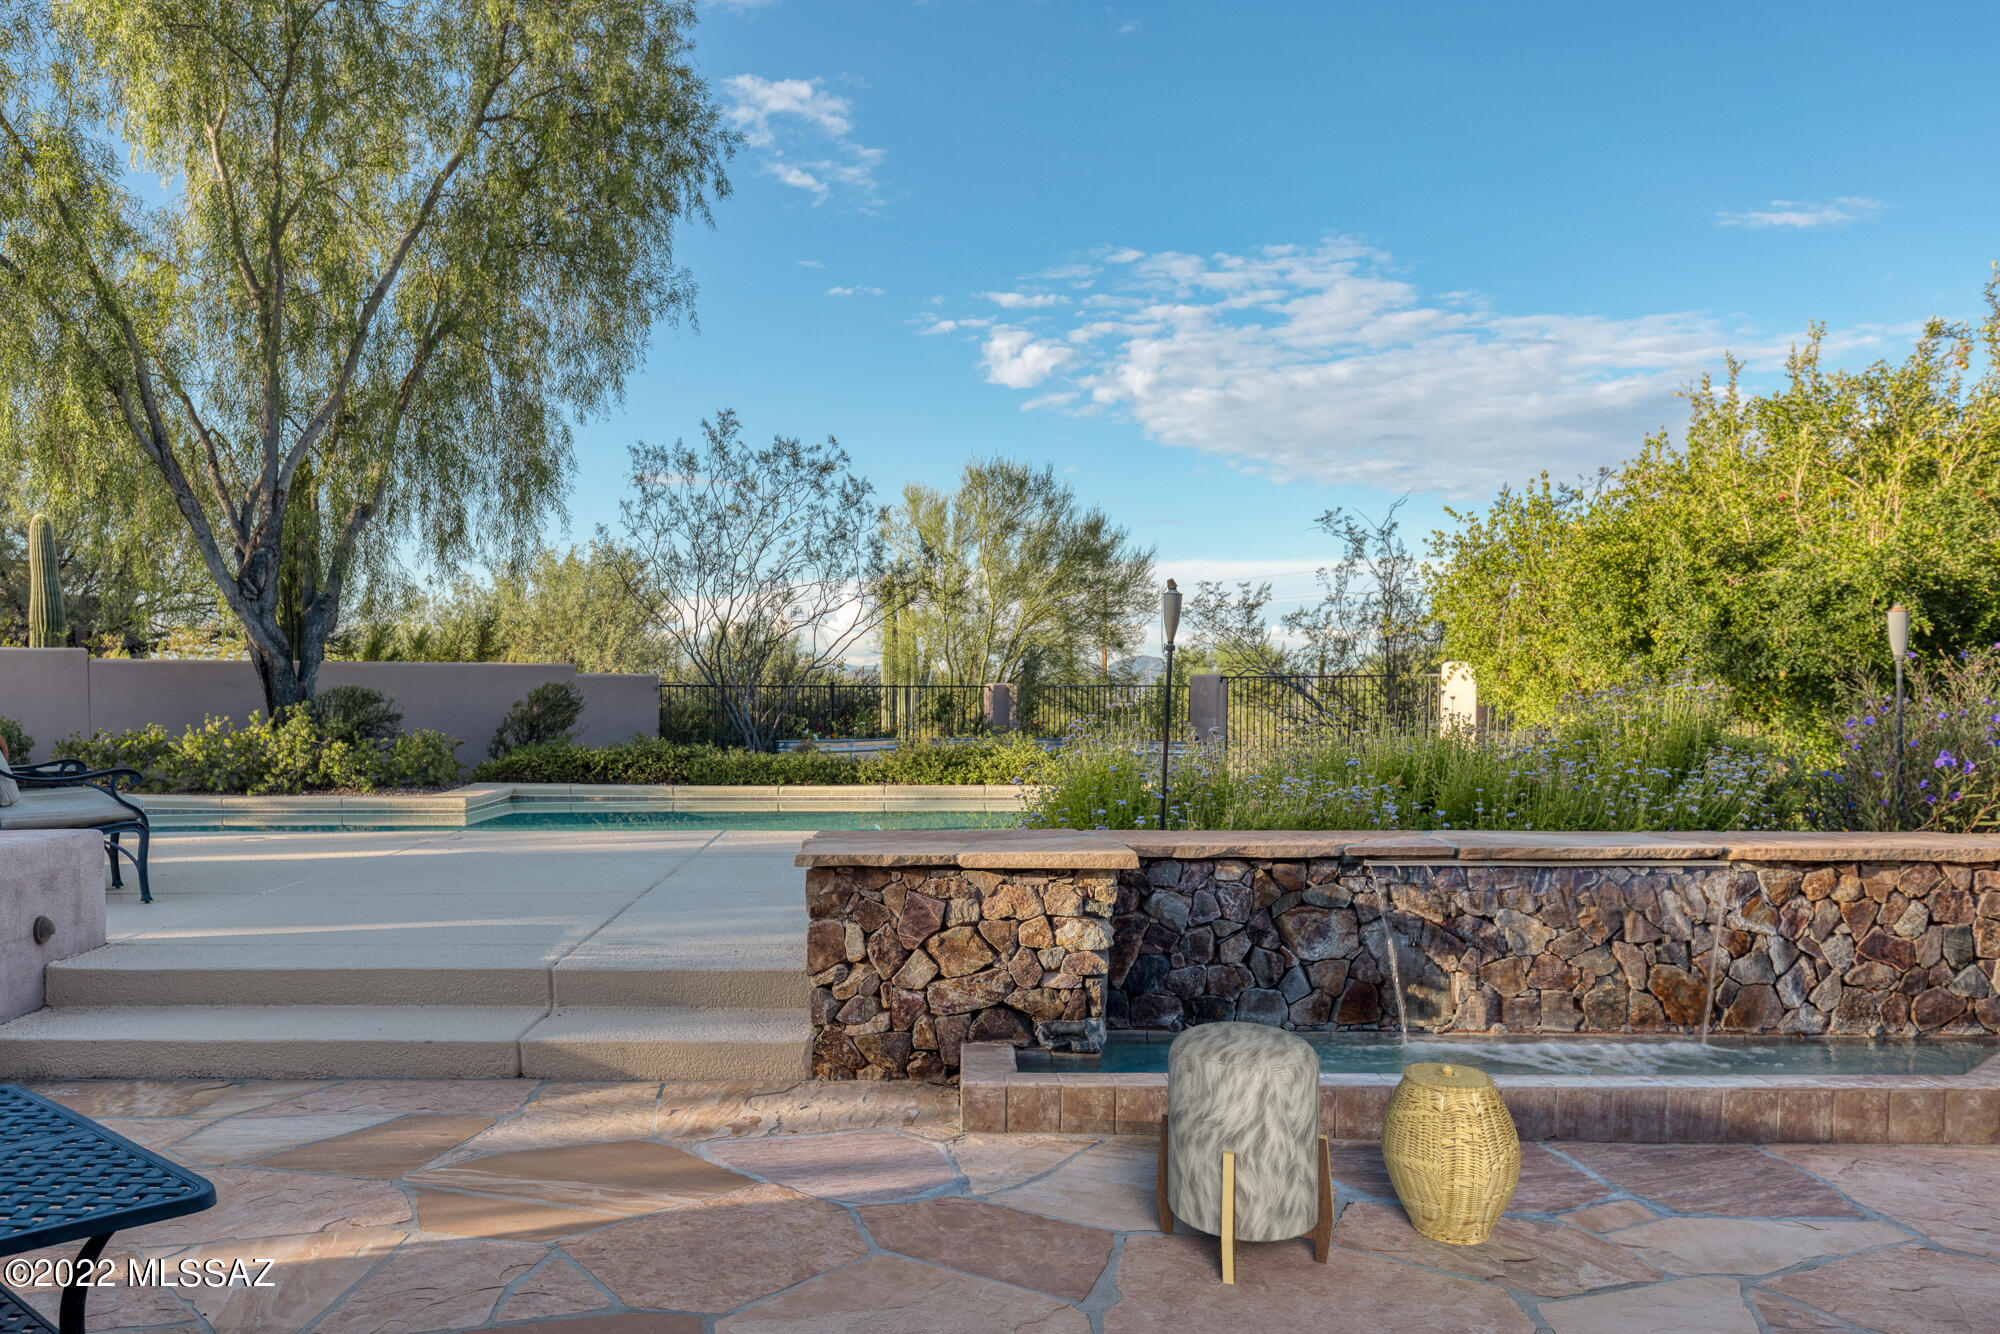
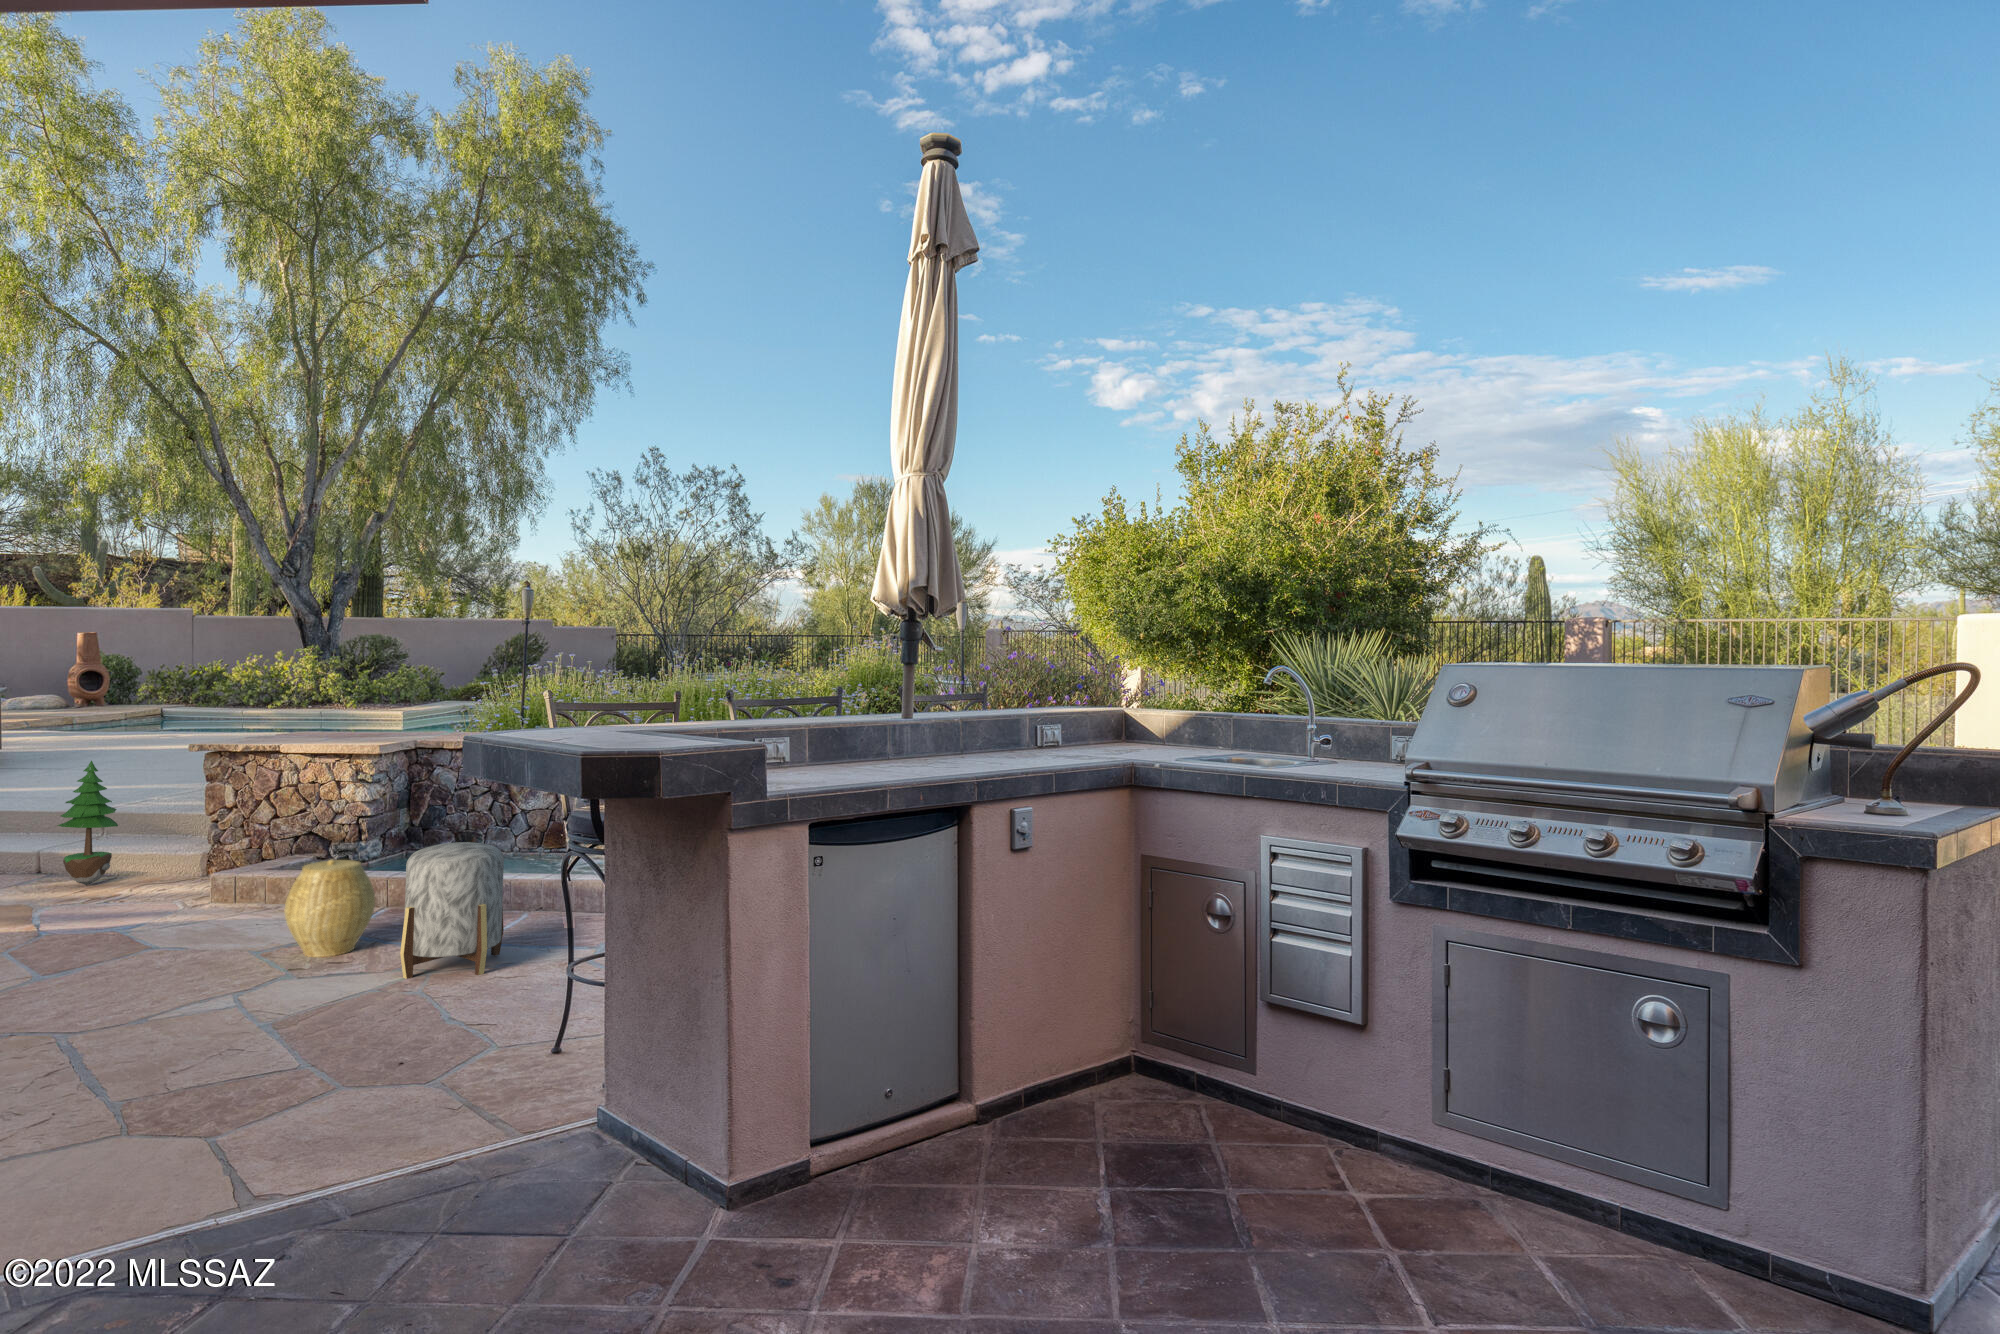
potted tree: none [642,900,721,1114] -> present [58,761,118,885]
stool: present [1155,1022,1334,1285] -> present [400,842,504,979]

